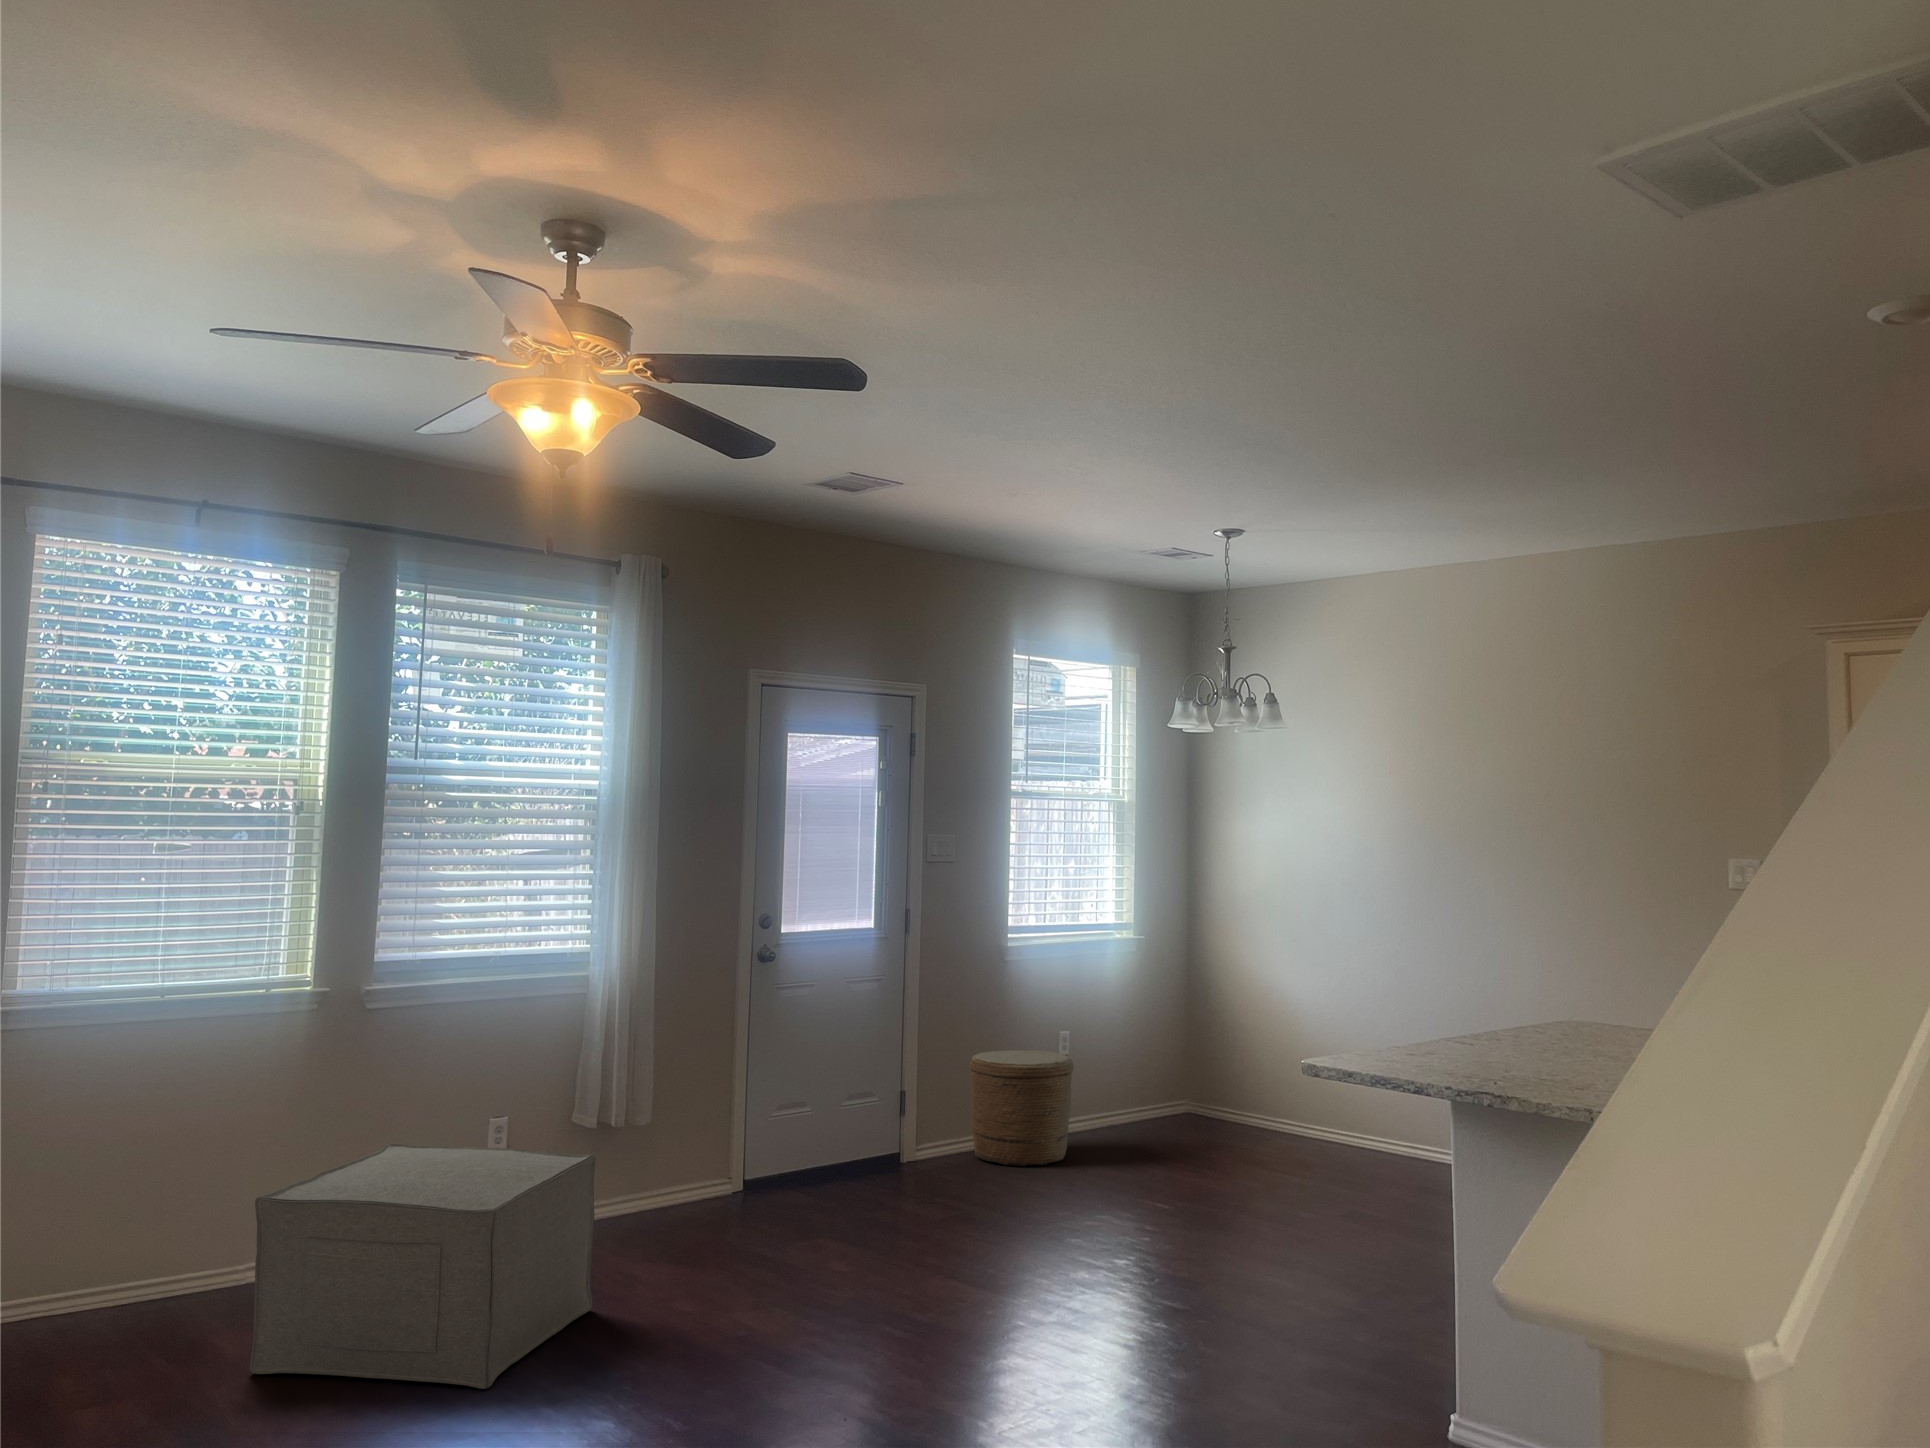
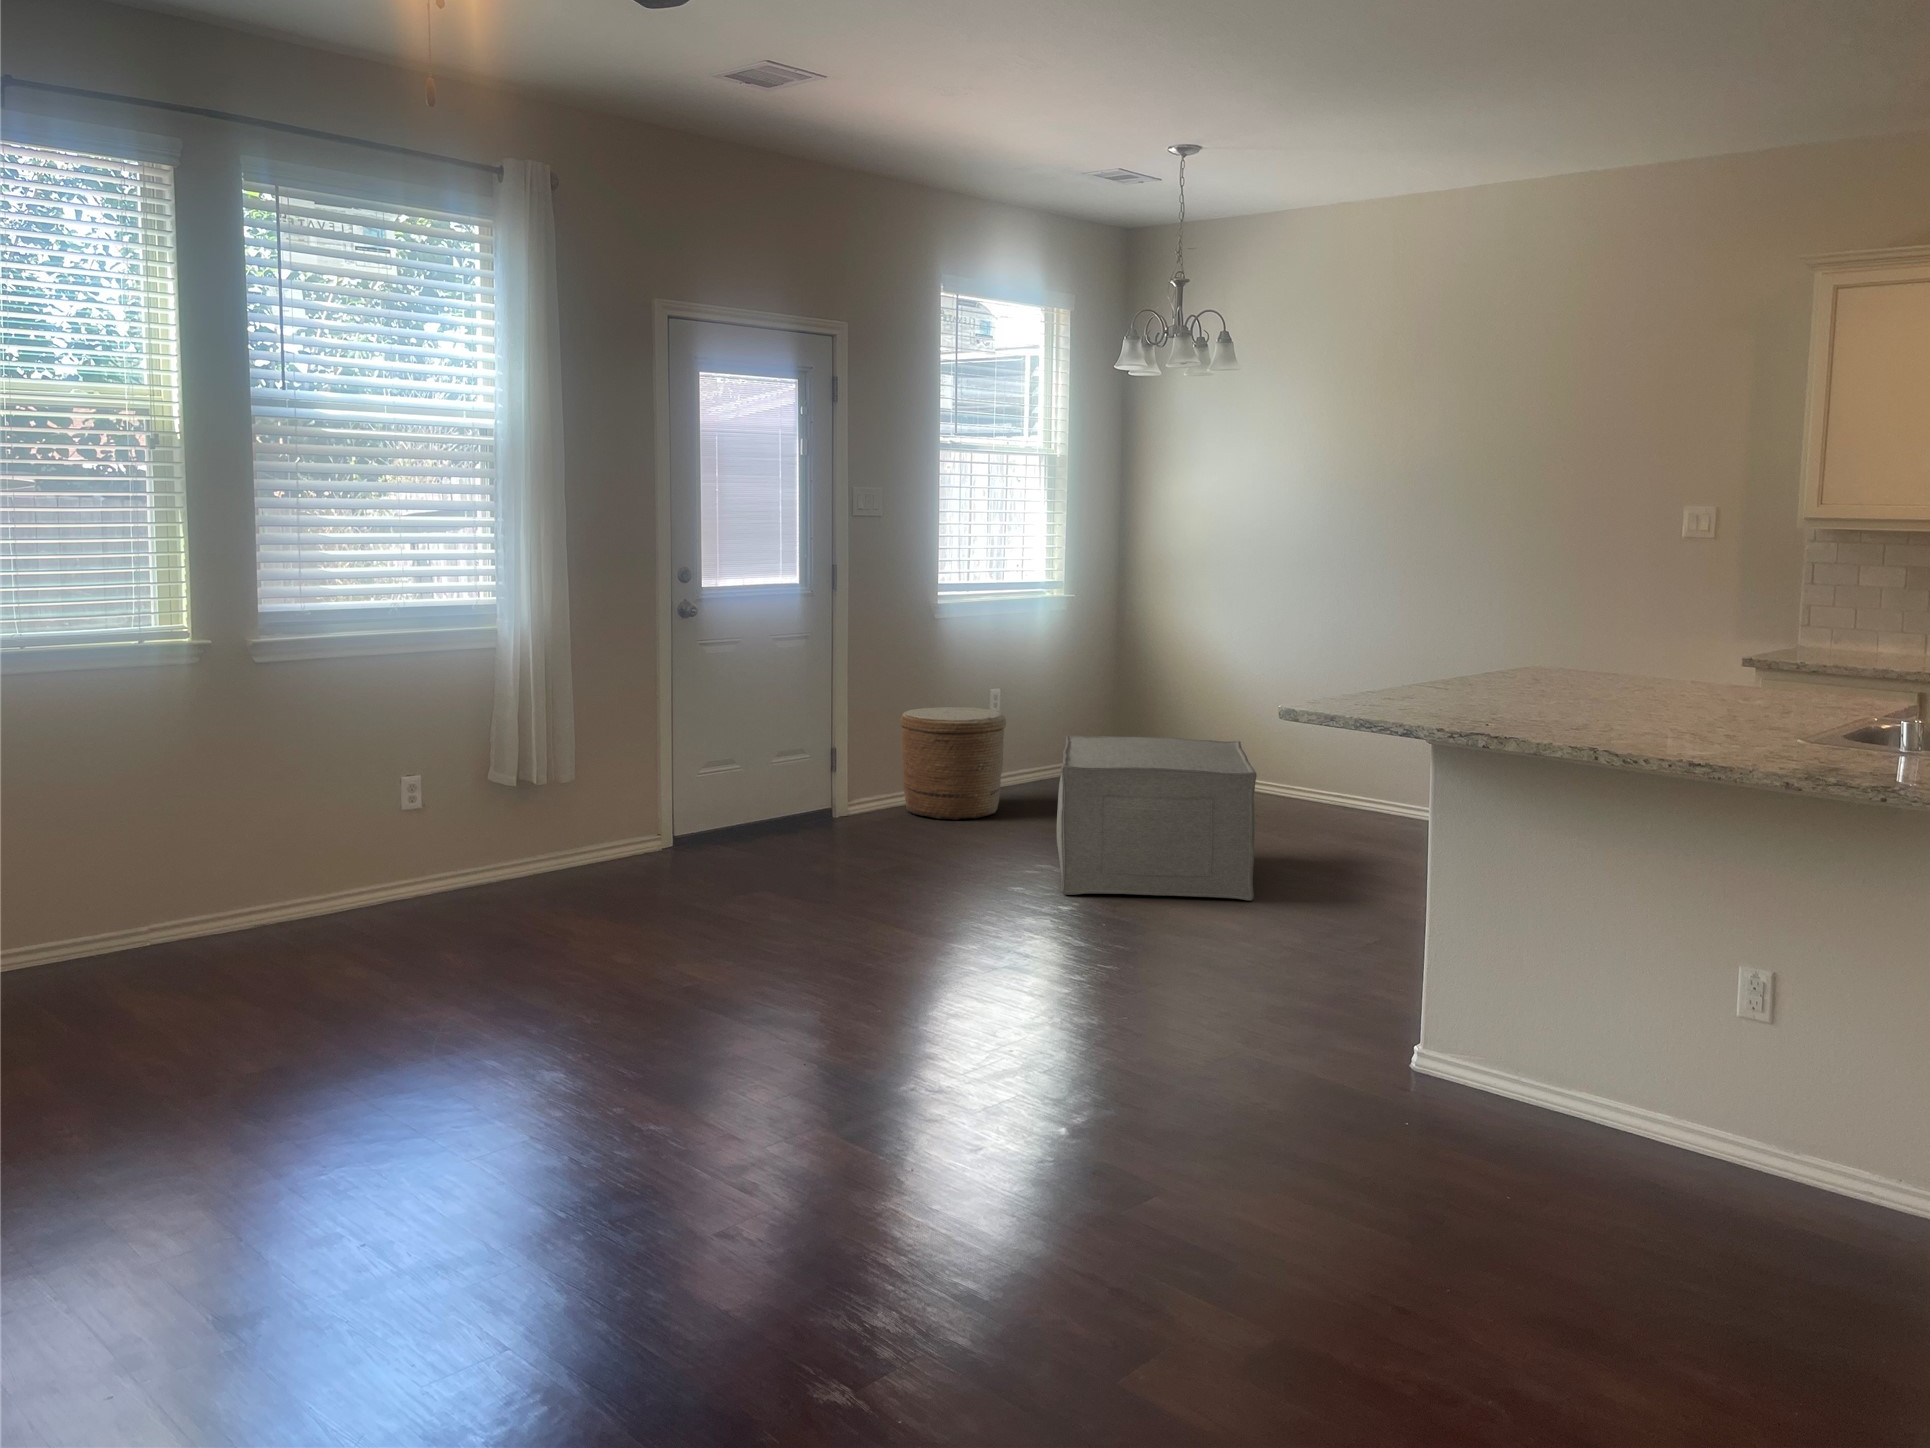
ottoman: present [250,1143,596,1389] -> present [1057,735,1257,901]

